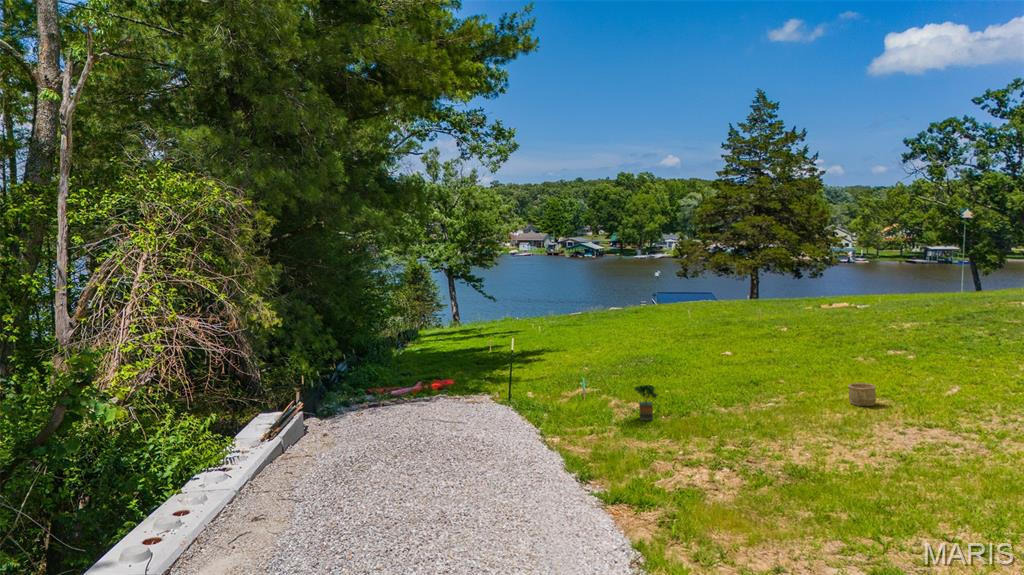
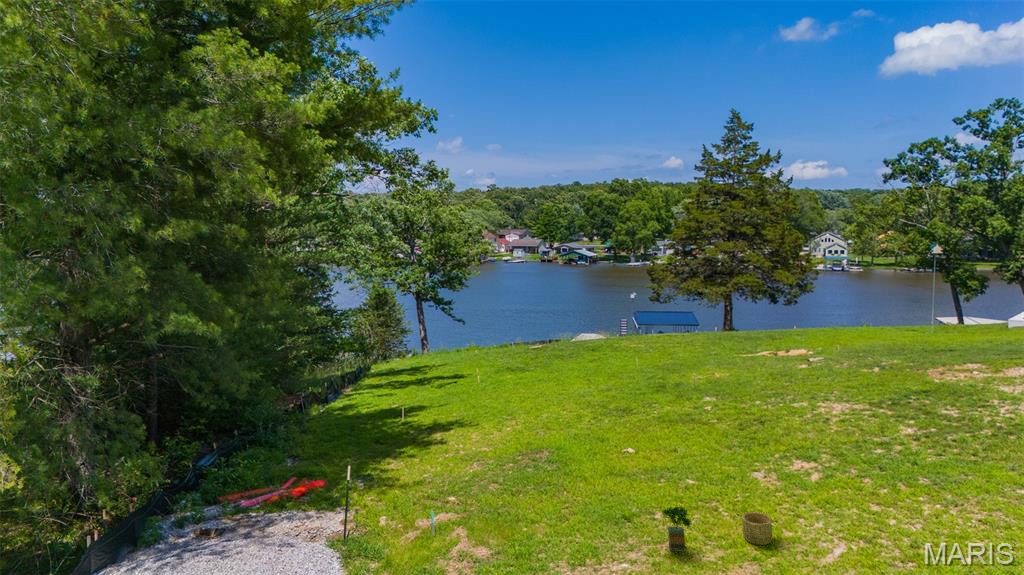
potted tree: present [635,385,658,421] -> present [662,507,691,552]

